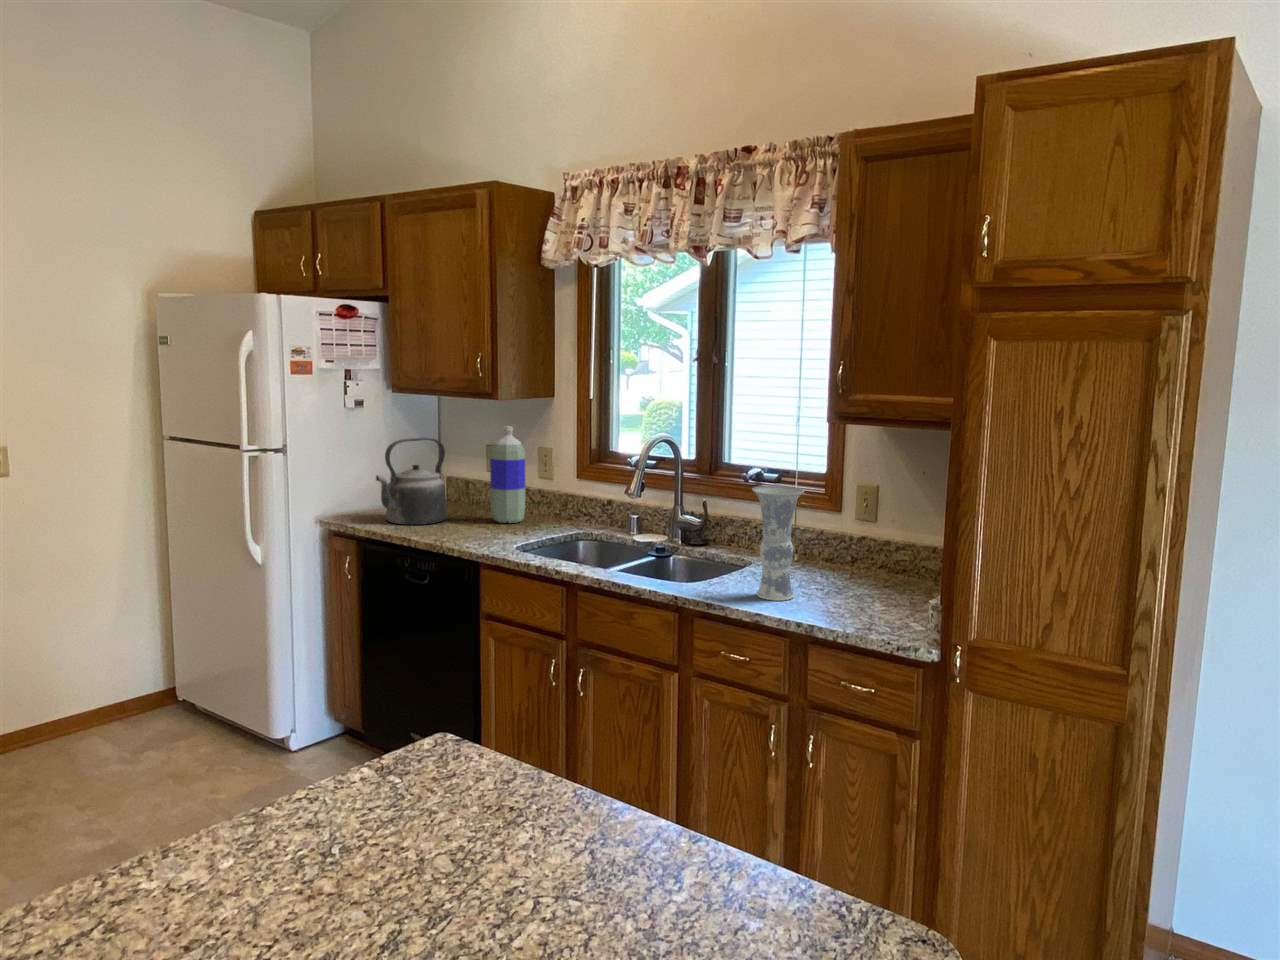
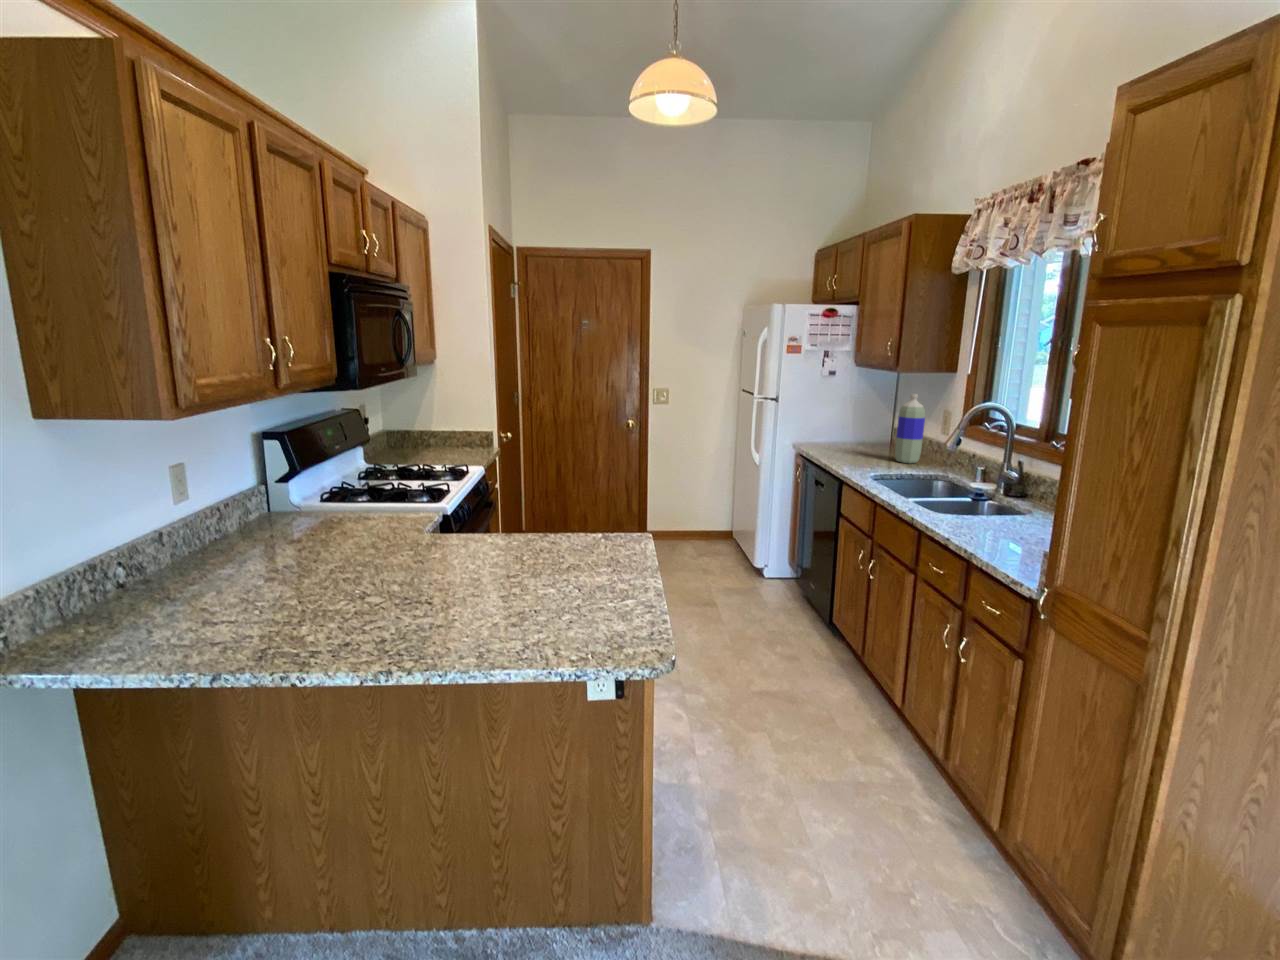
kettle: present [376,438,447,525] -> none [820,397,875,455]
vase: present [753,486,804,601] -> none [975,445,1028,538]

